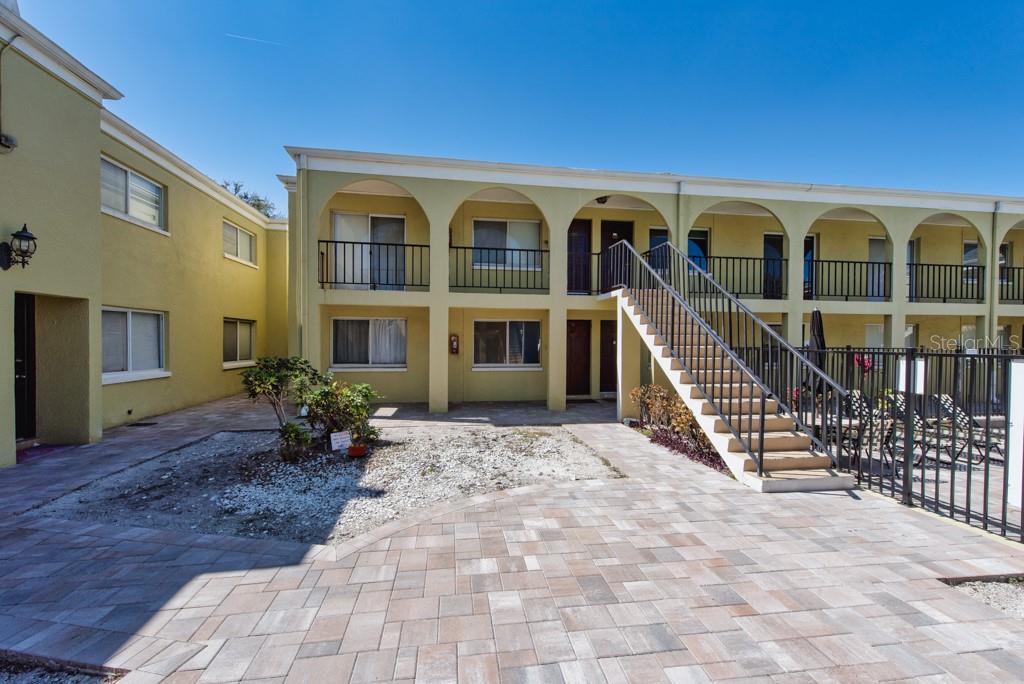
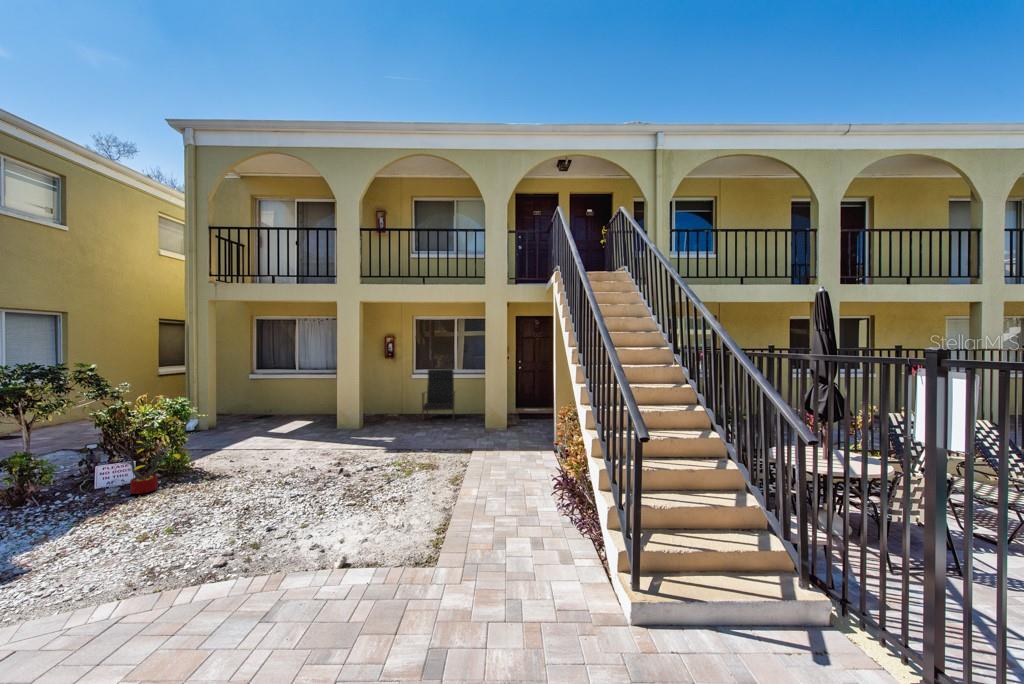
lounge chair: none [484,364,514,406] -> present [422,369,455,419]

